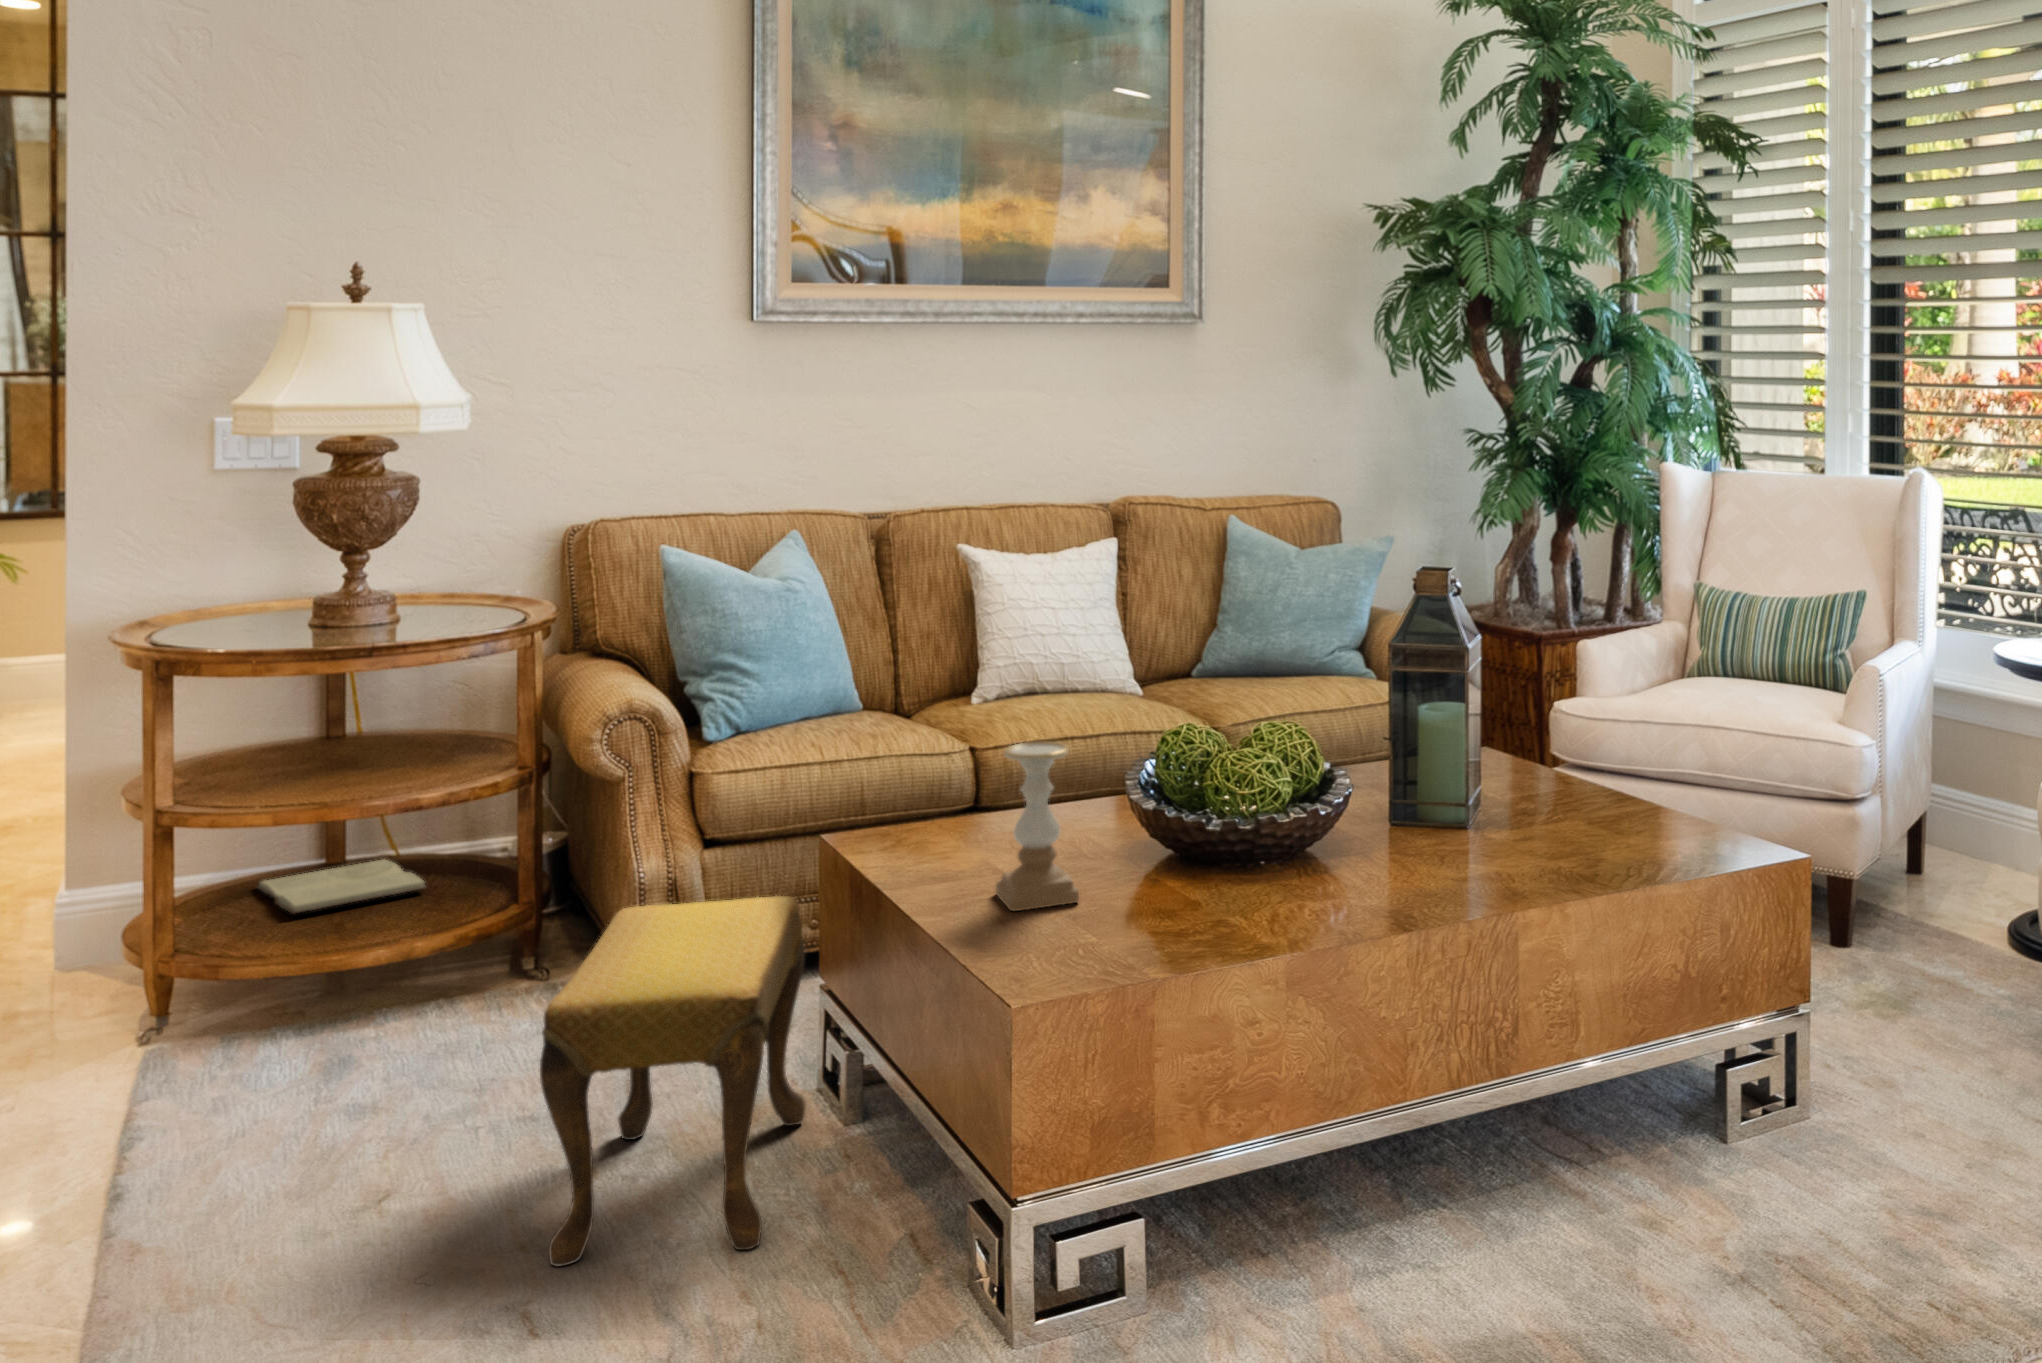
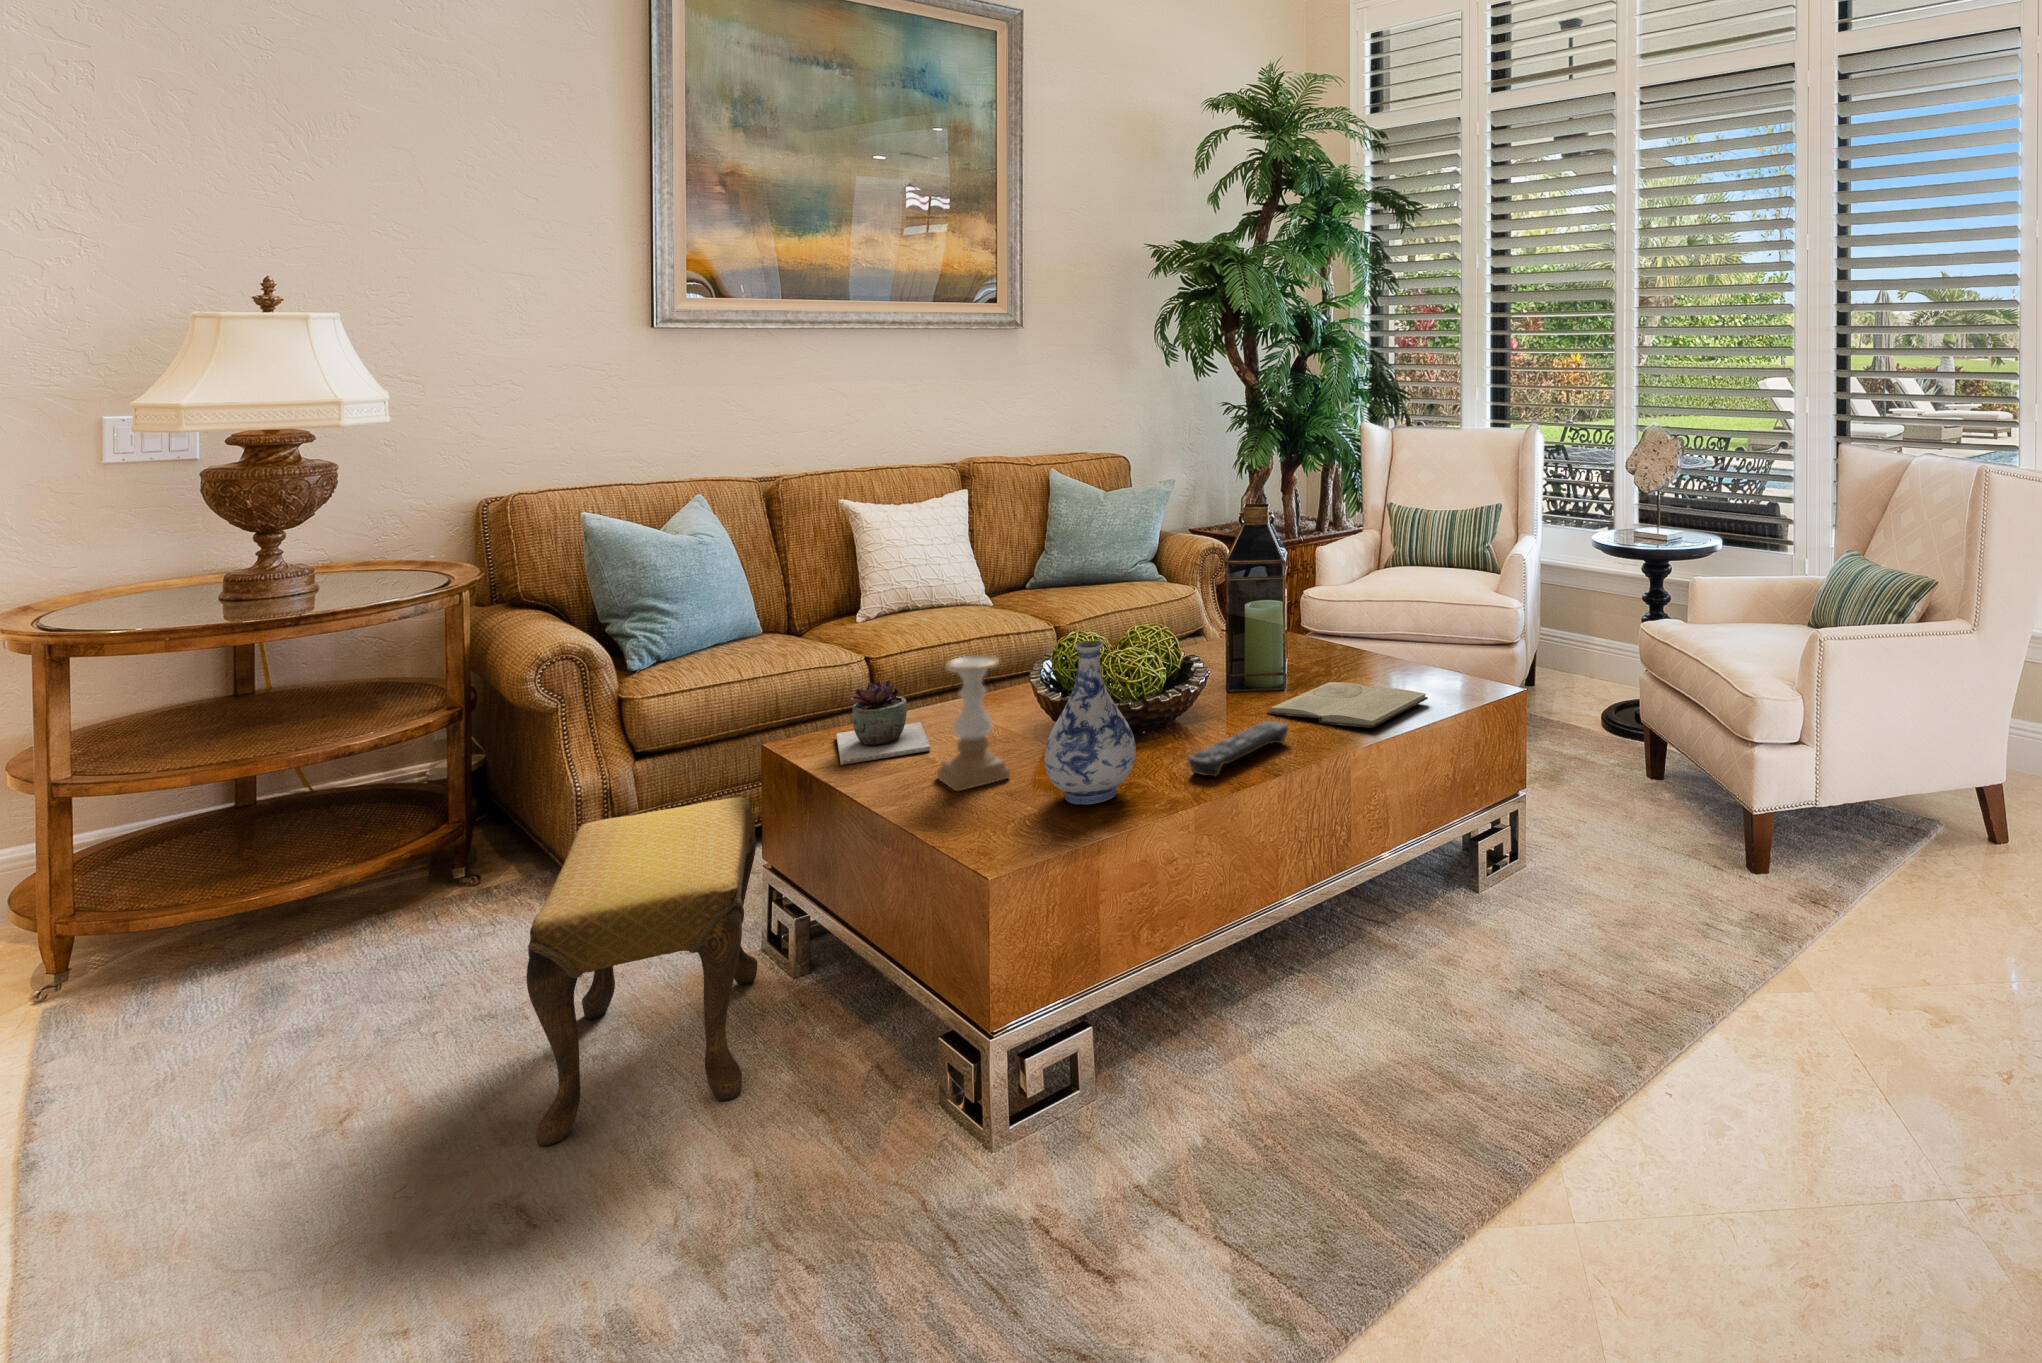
vase: none [1108,731,1223,942] -> present [1044,641,1136,804]
succulent plant: none [895,767,1000,868] -> present [836,679,930,765]
book: present [258,859,427,914] -> present [1267,682,1428,728]
remote control: none [1295,863,1442,928] -> present [1188,721,1288,777]

